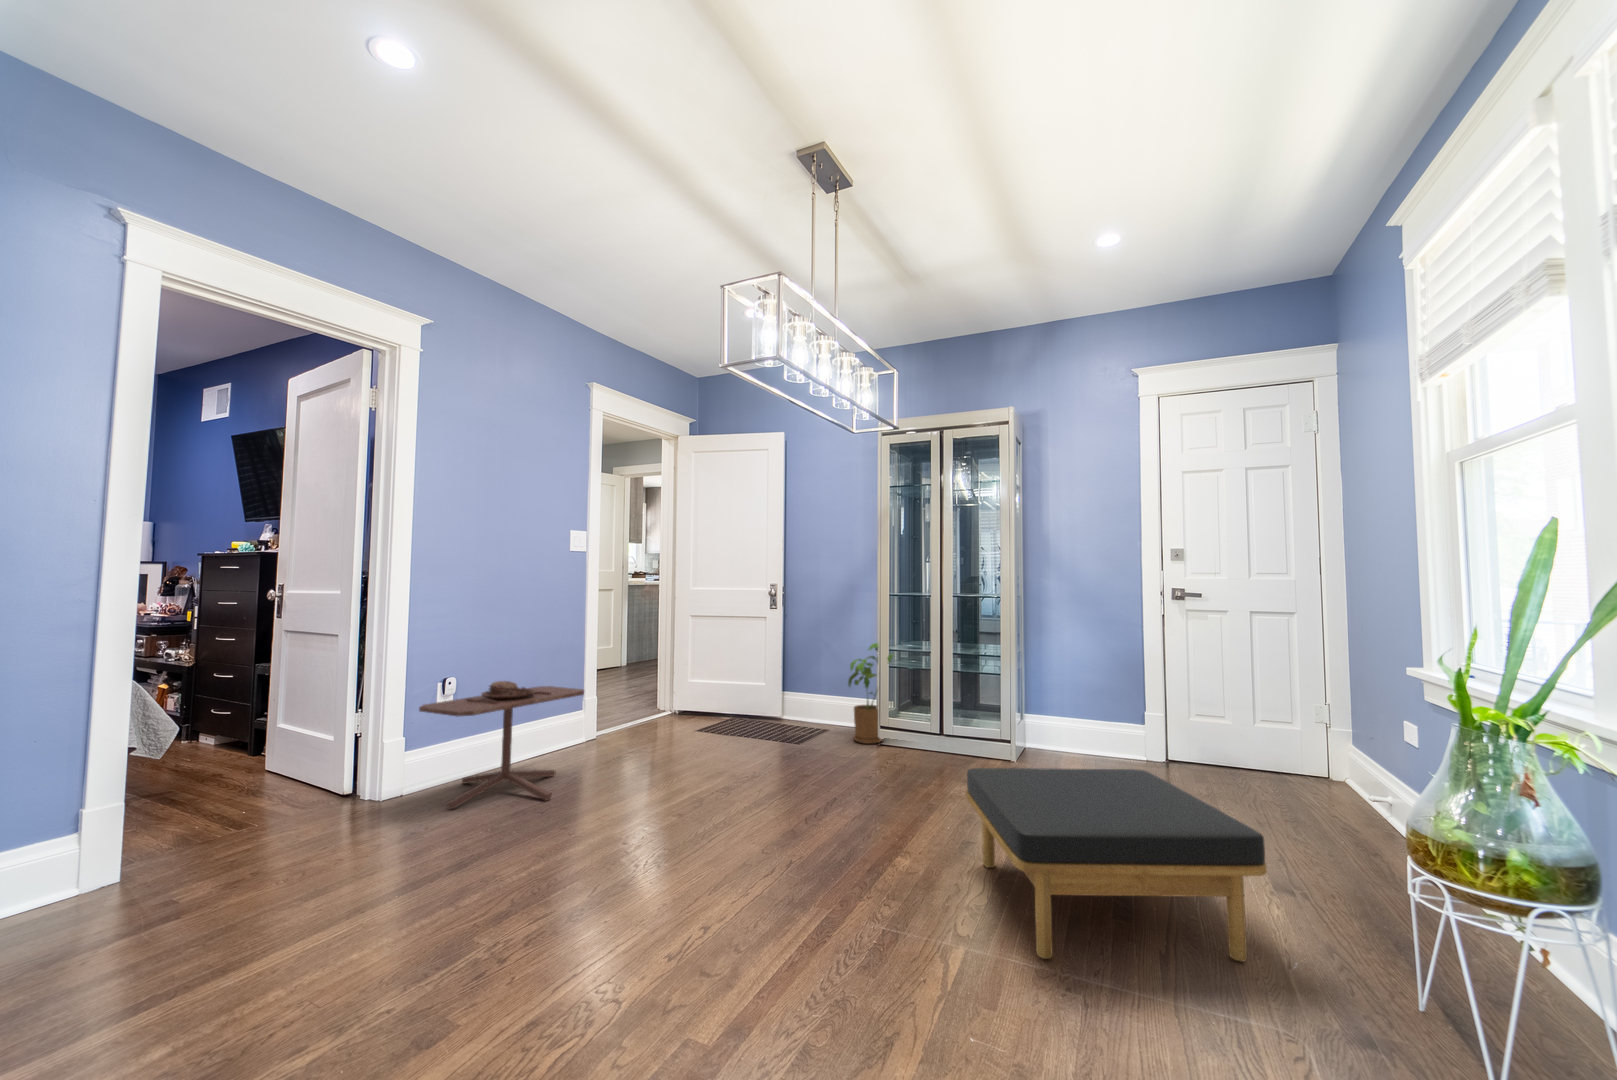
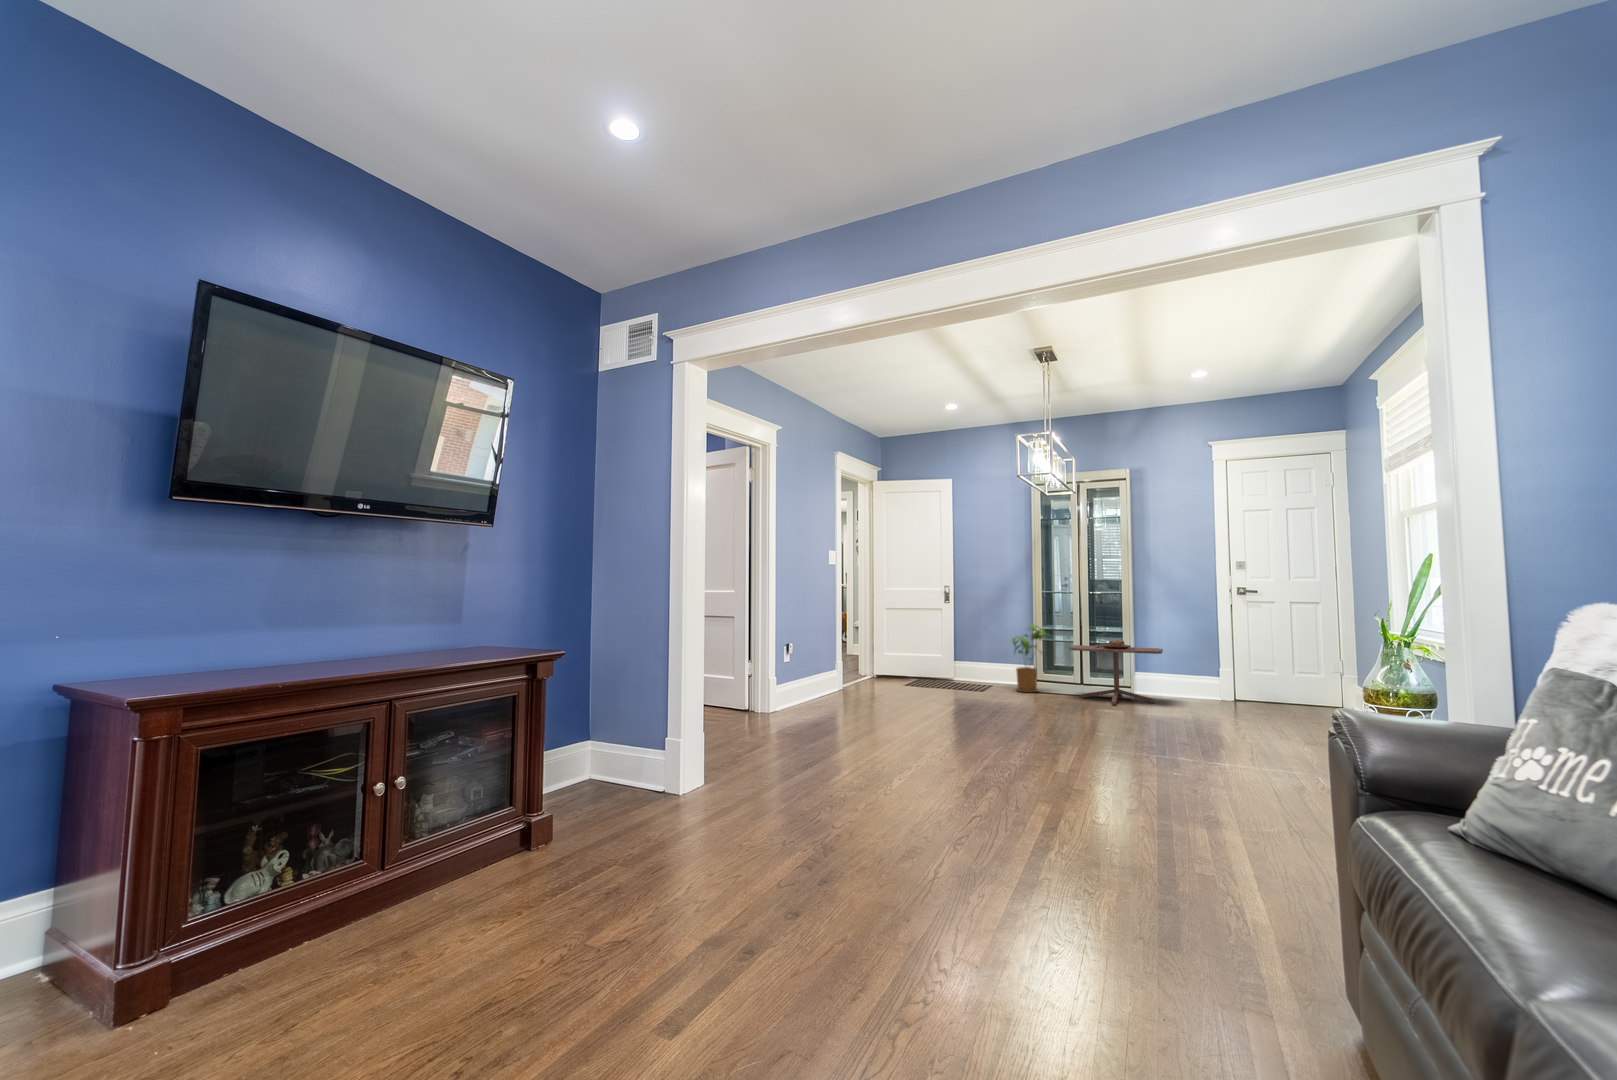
side table: present [419,681,584,809] -> present [1069,639,1163,705]
ottoman: present [966,768,1267,962] -> none [1131,685,1291,758]

